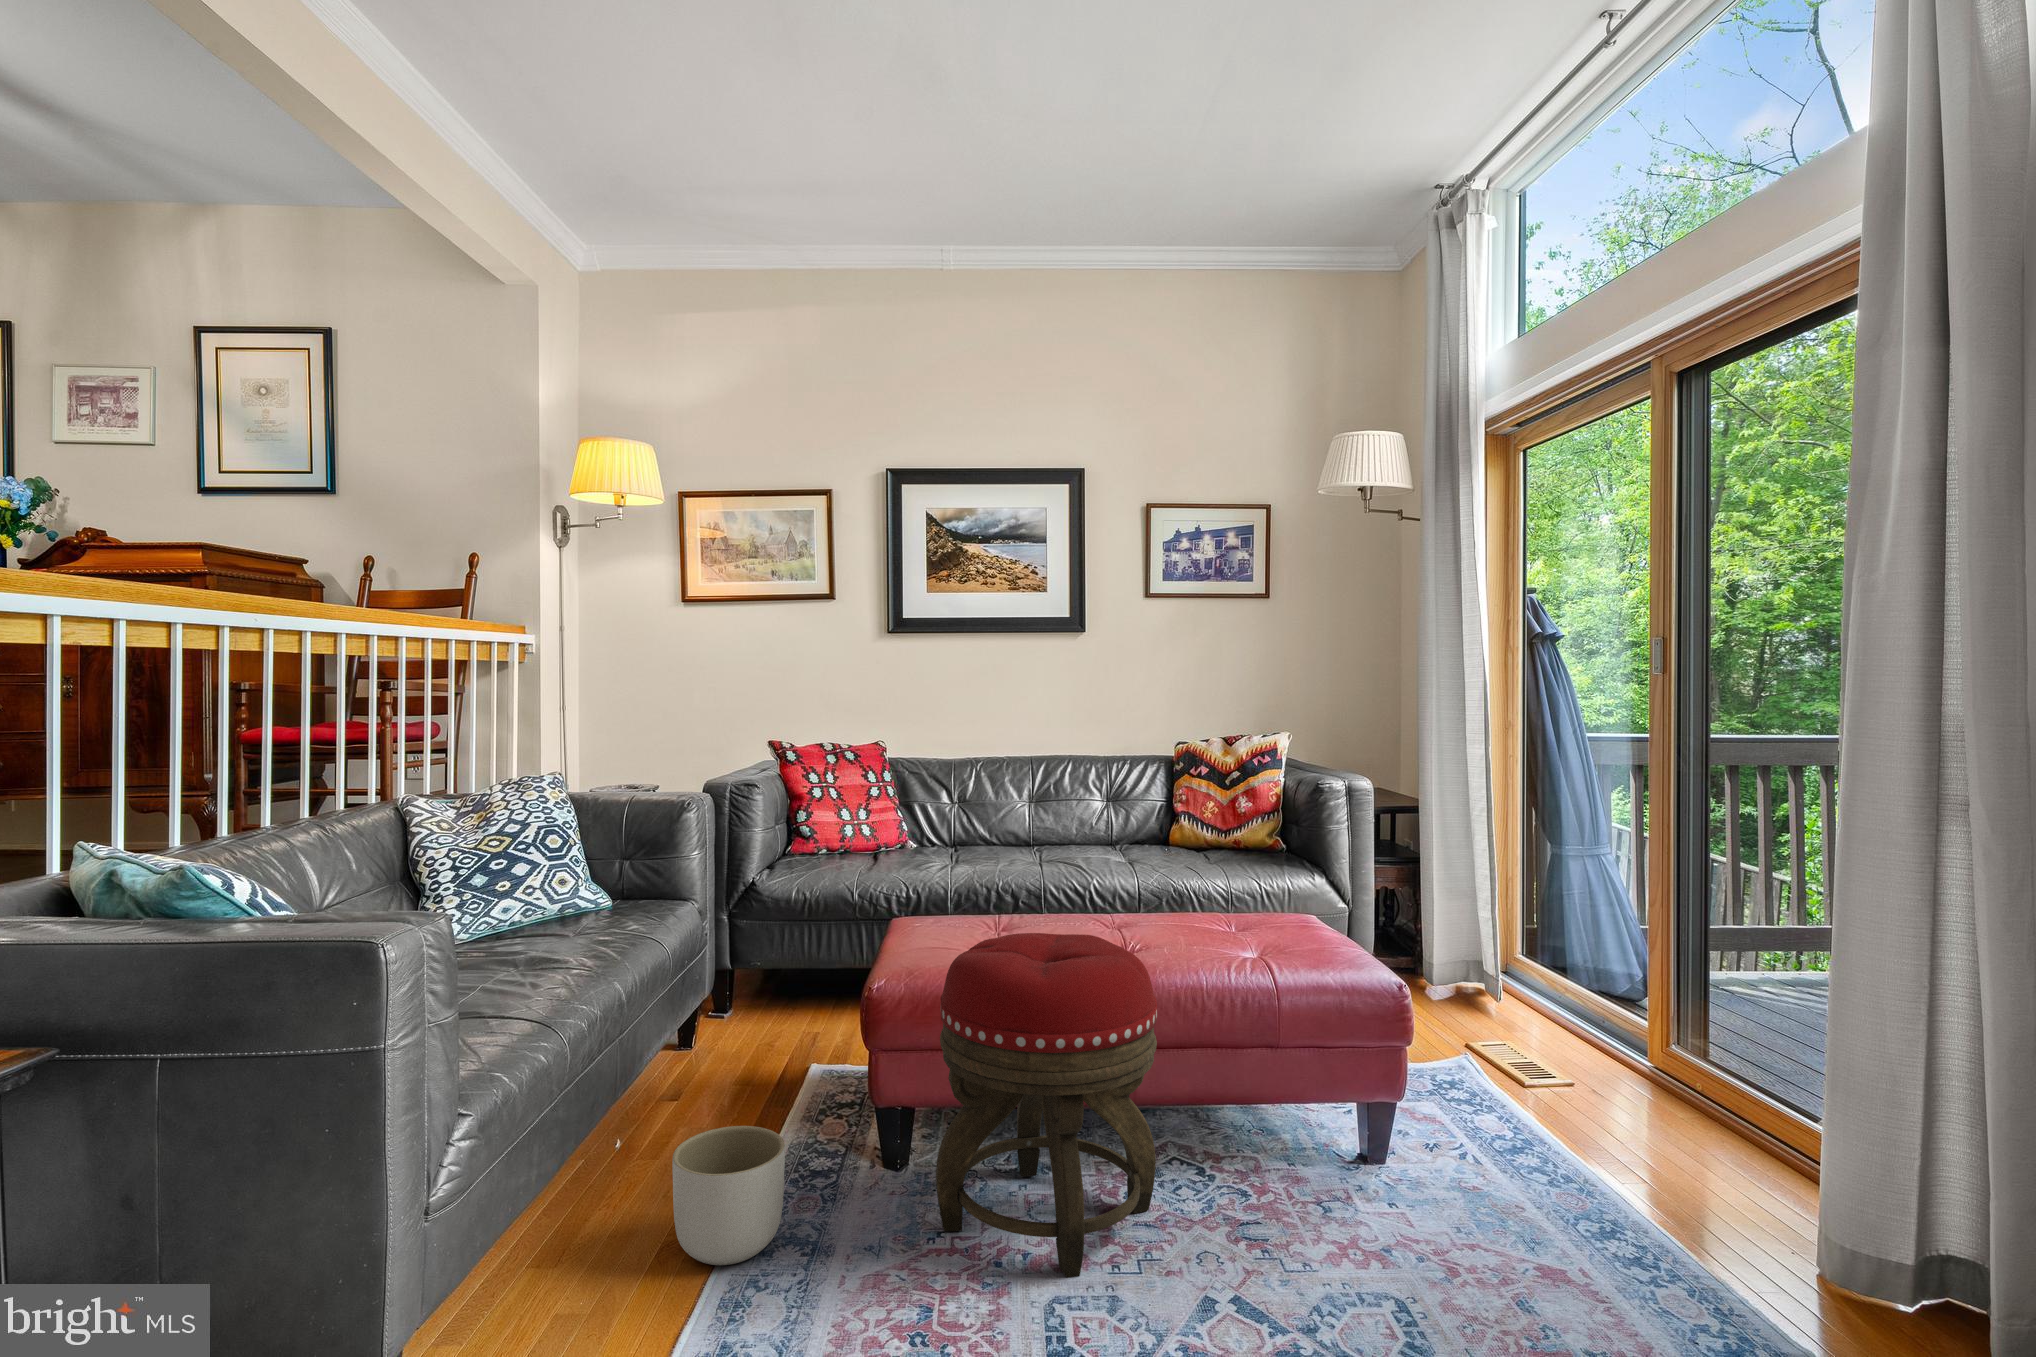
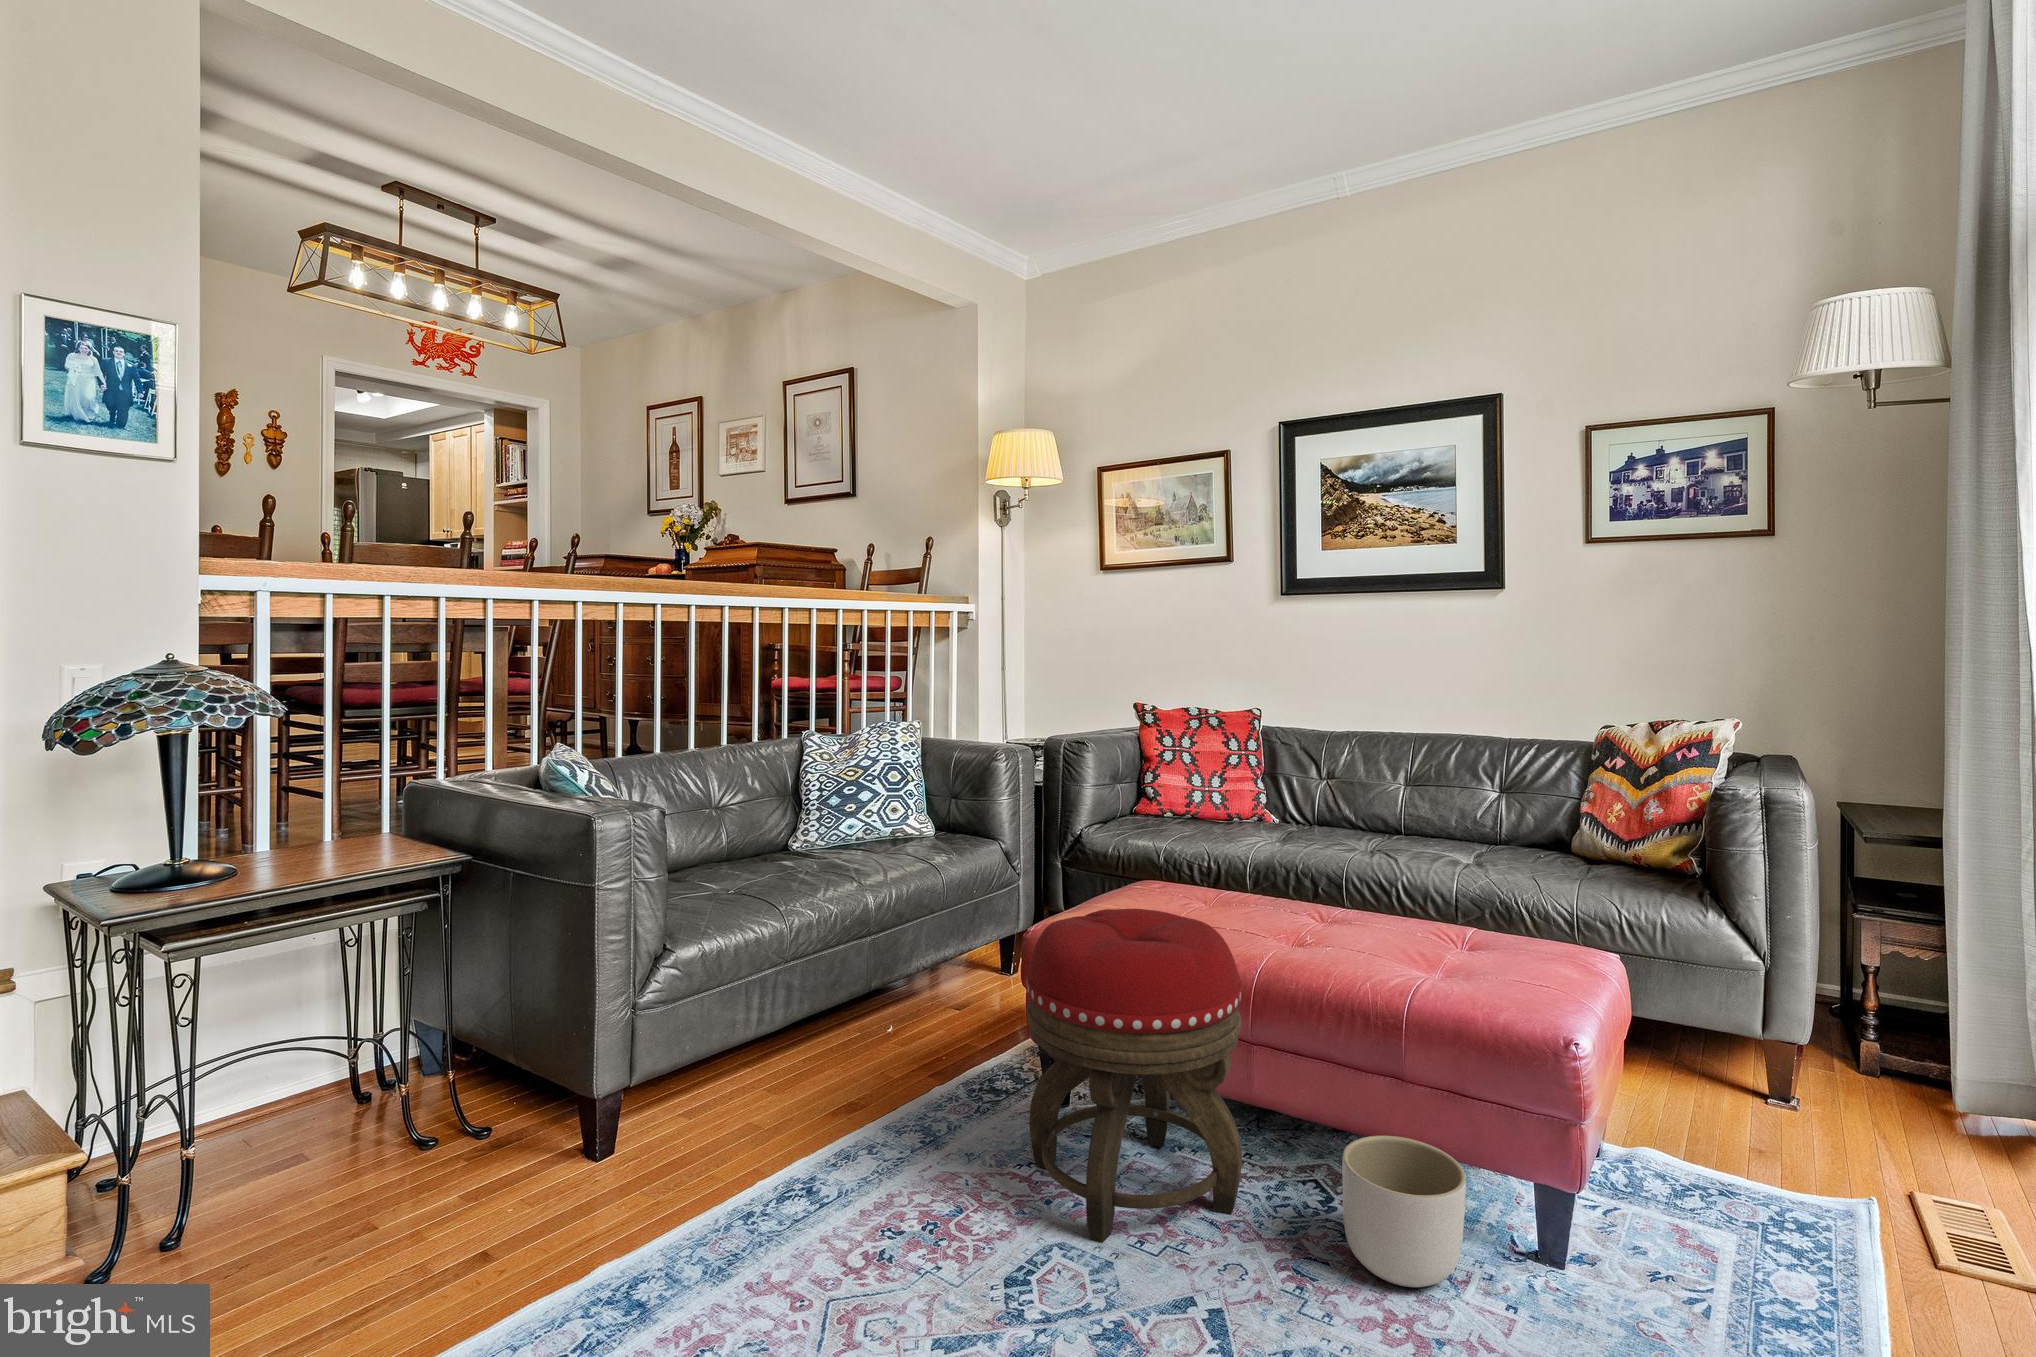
planter: present [672,1126,785,1265] -> present [1342,1136,1466,1287]

